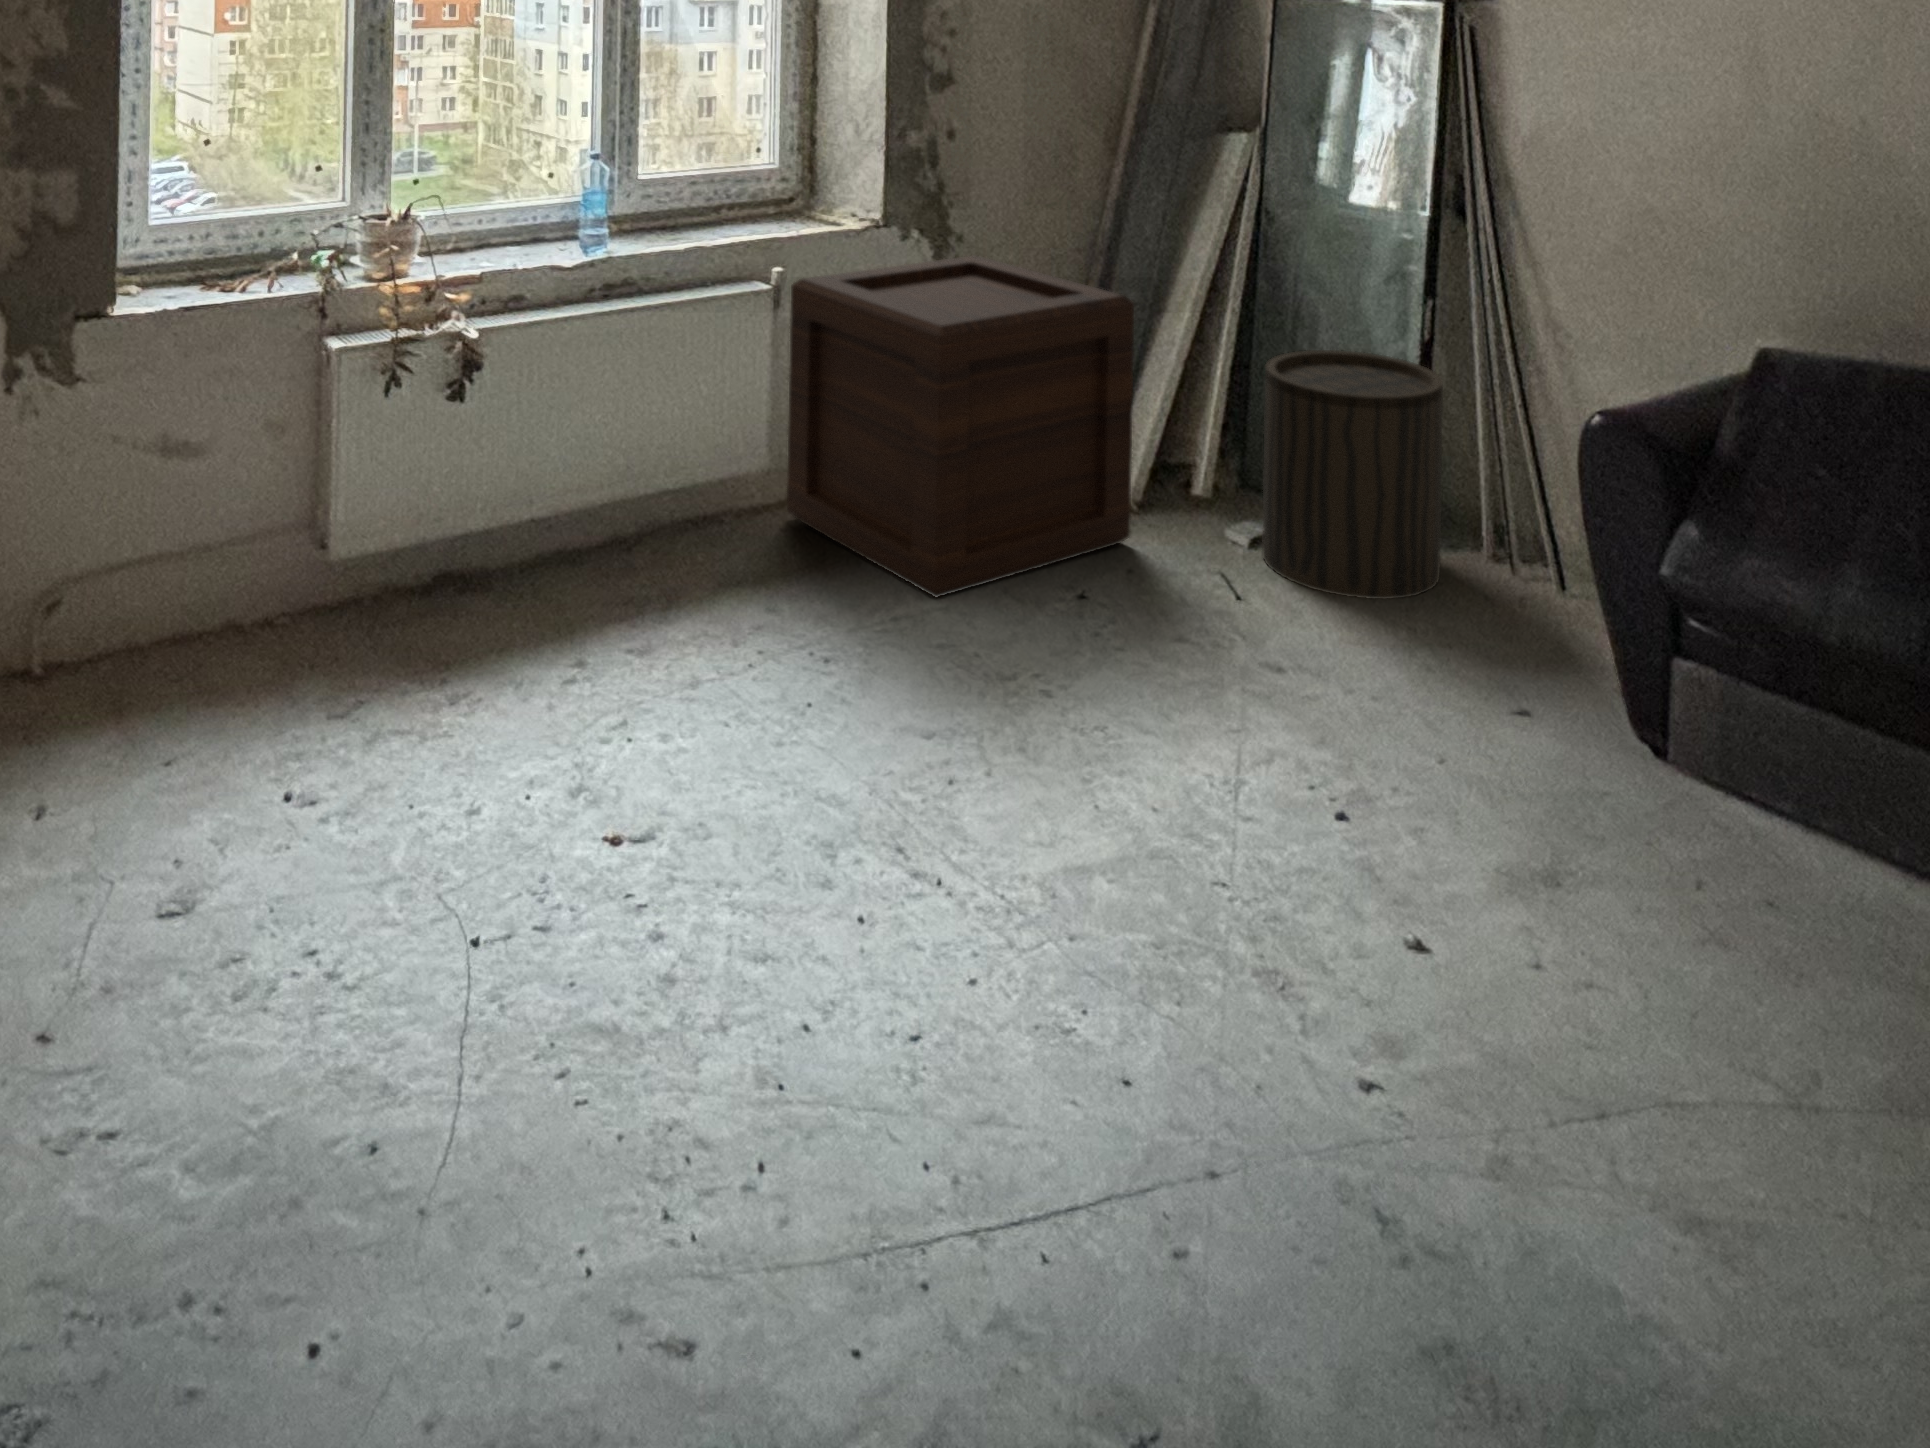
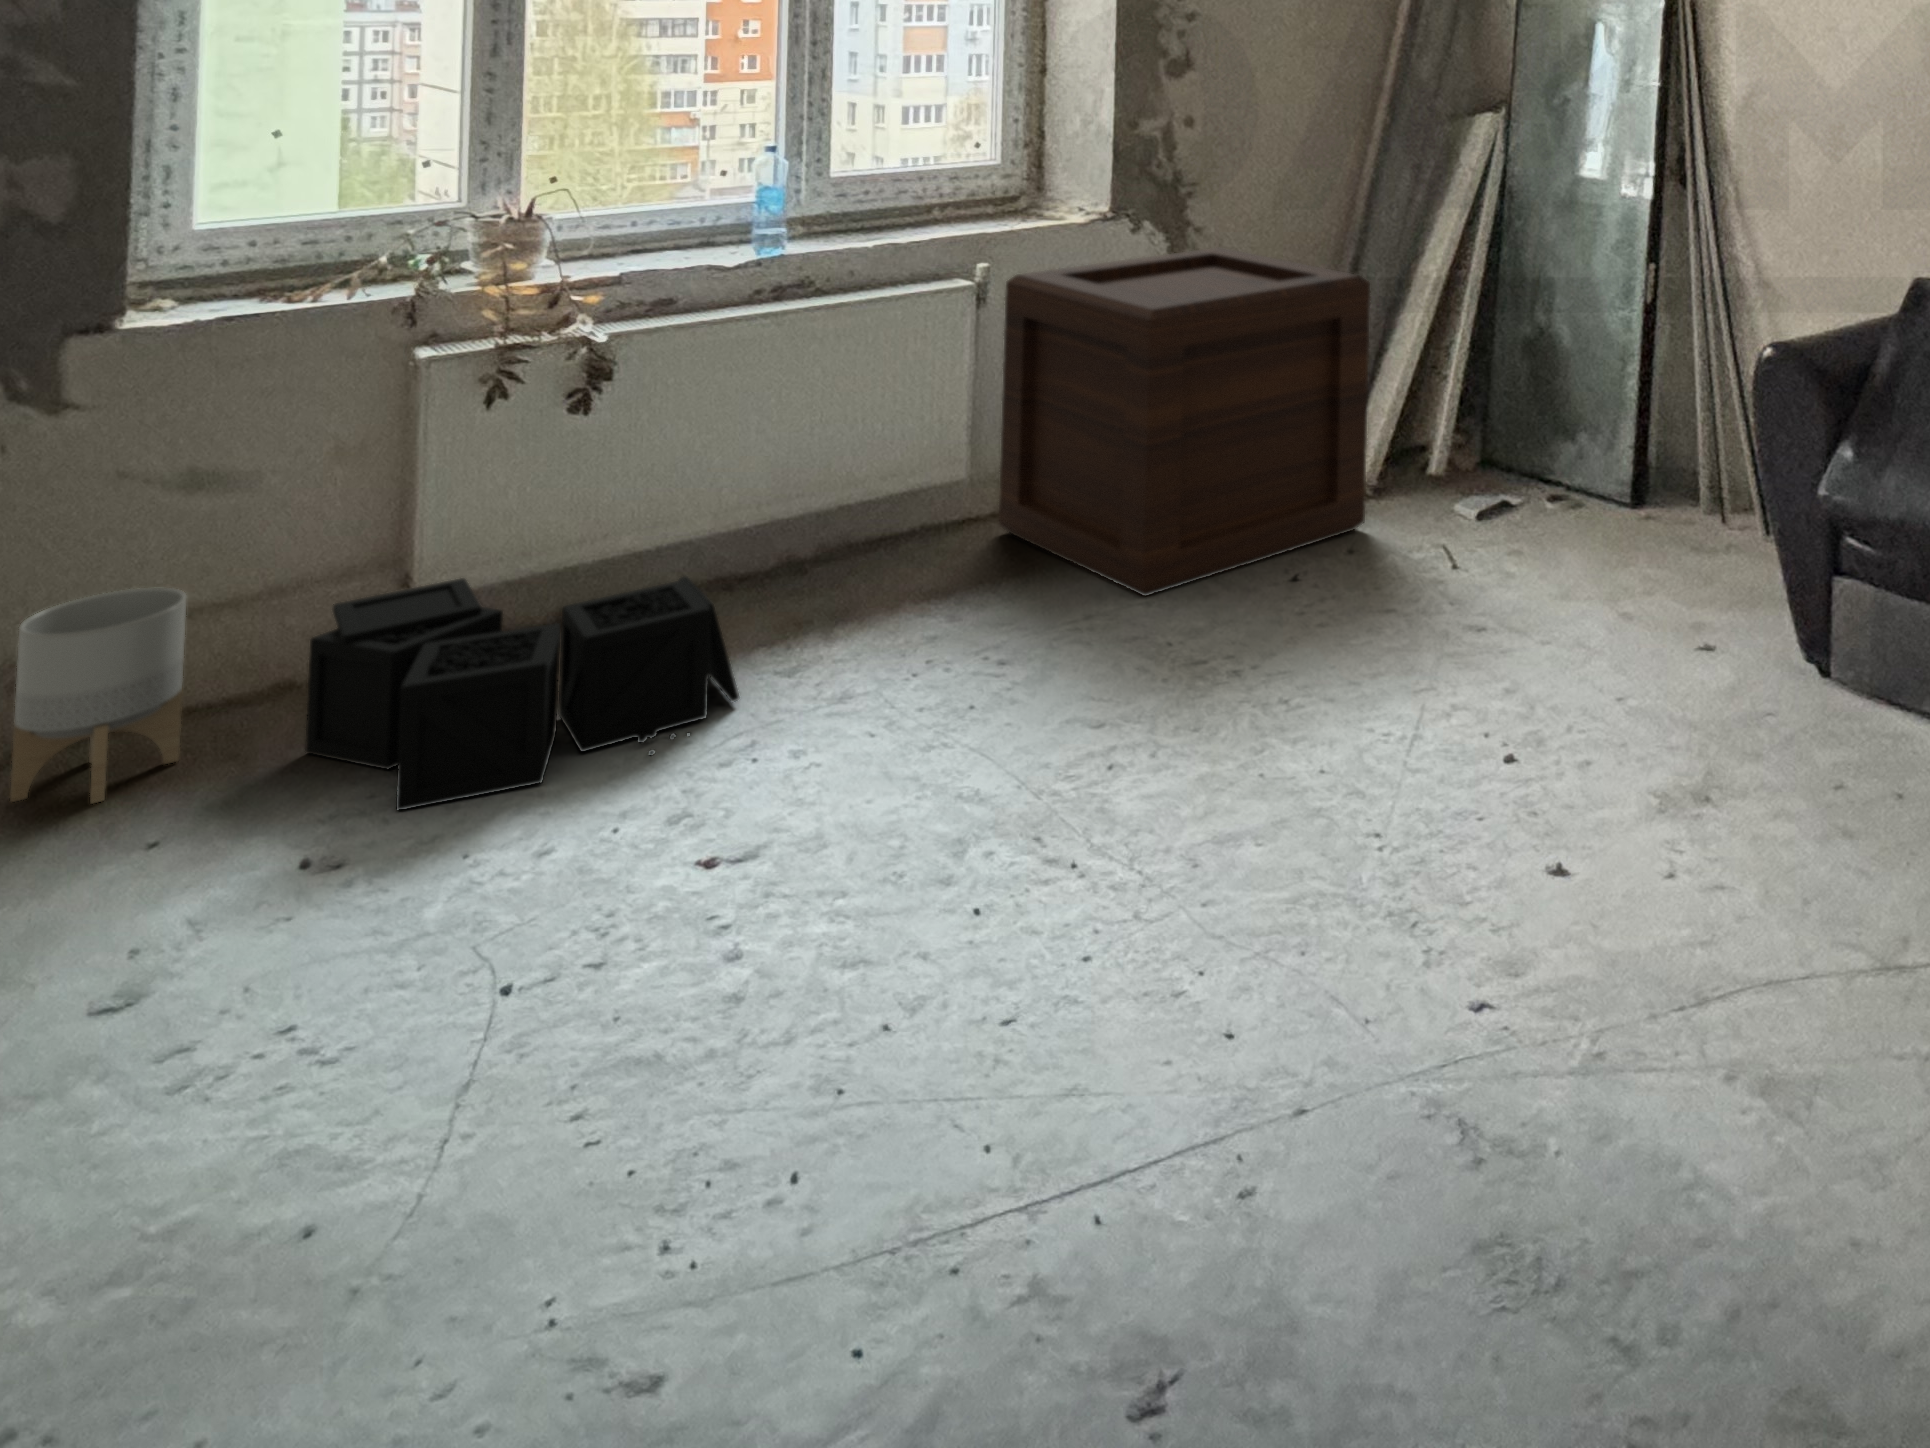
stool: present [1262,350,1443,599] -> none [1496,322,1667,561]
planter: none [63,531,179,712] -> present [10,588,186,803]
storage bin: none [269,538,604,748] -> present [305,576,739,810]

